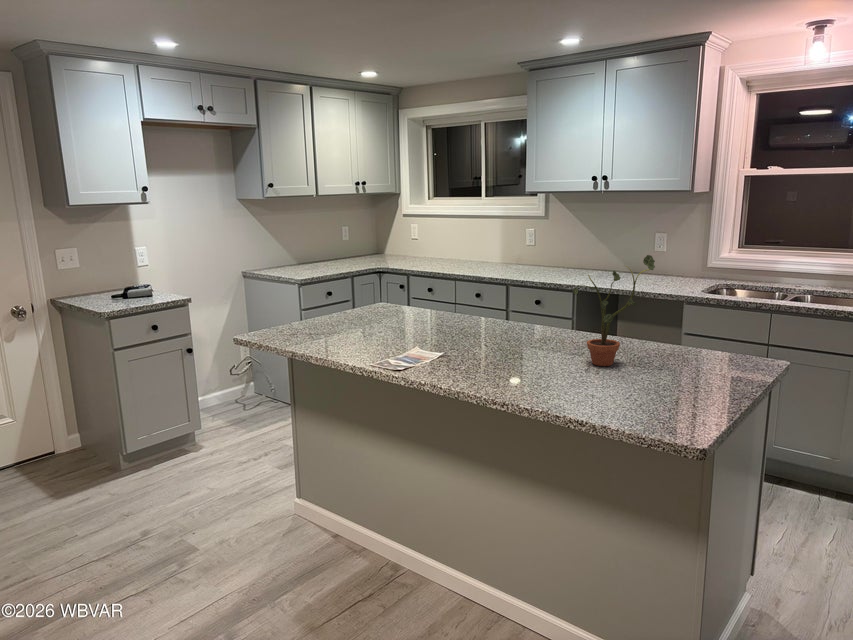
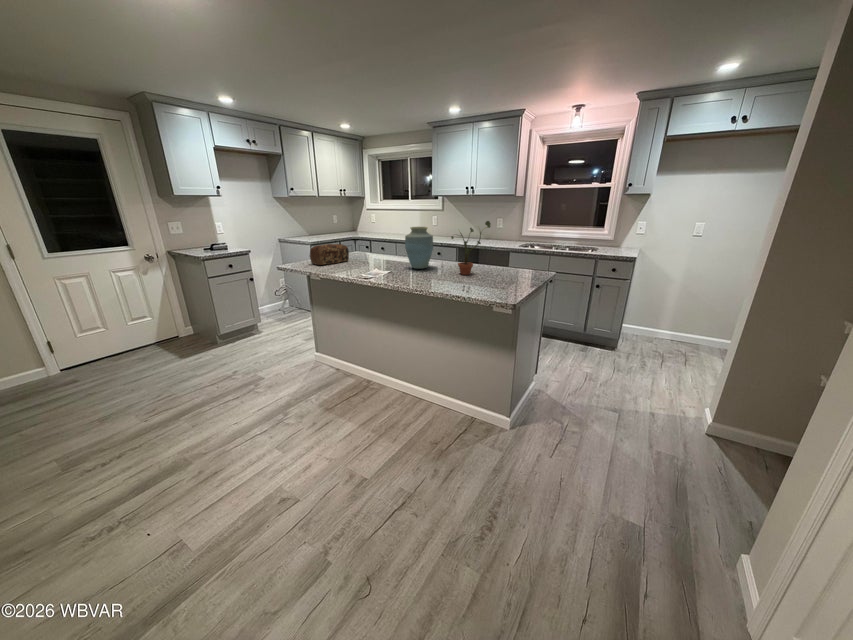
vase: none [477,266,534,349] -> present [405,227,433,269]
bread loaf: none [293,295,367,338] -> present [310,244,349,265]

